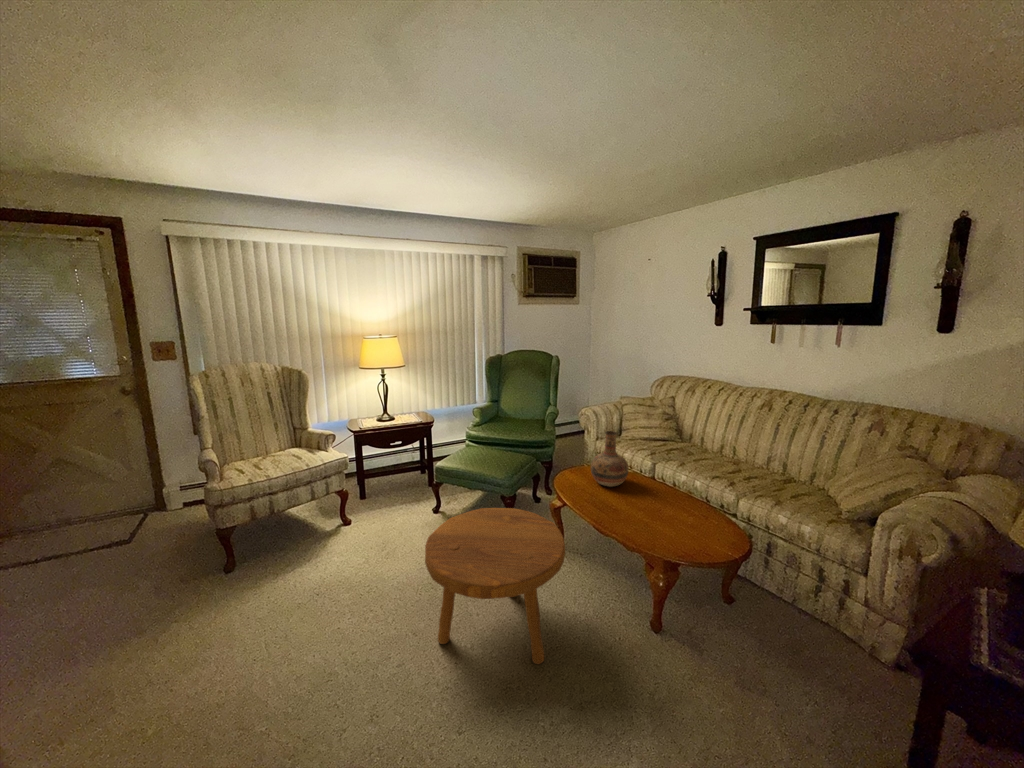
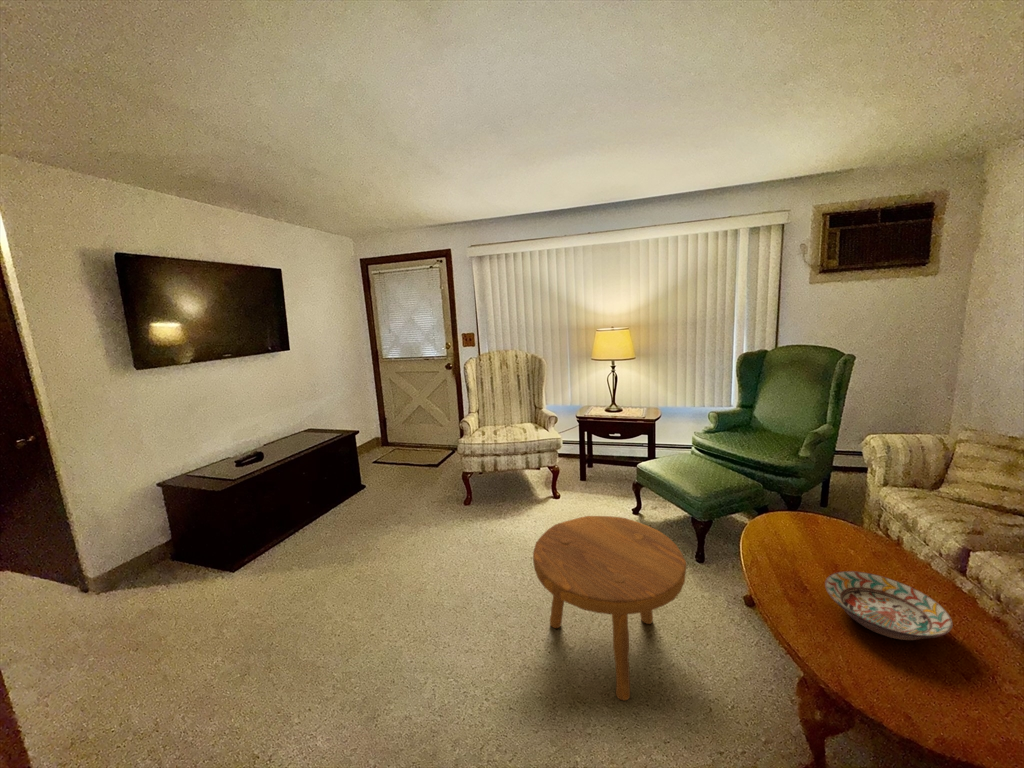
vase: present [591,431,628,487] -> none [795,473,863,555]
decorative bowl: none [636,487,698,520] -> present [825,571,952,640]

